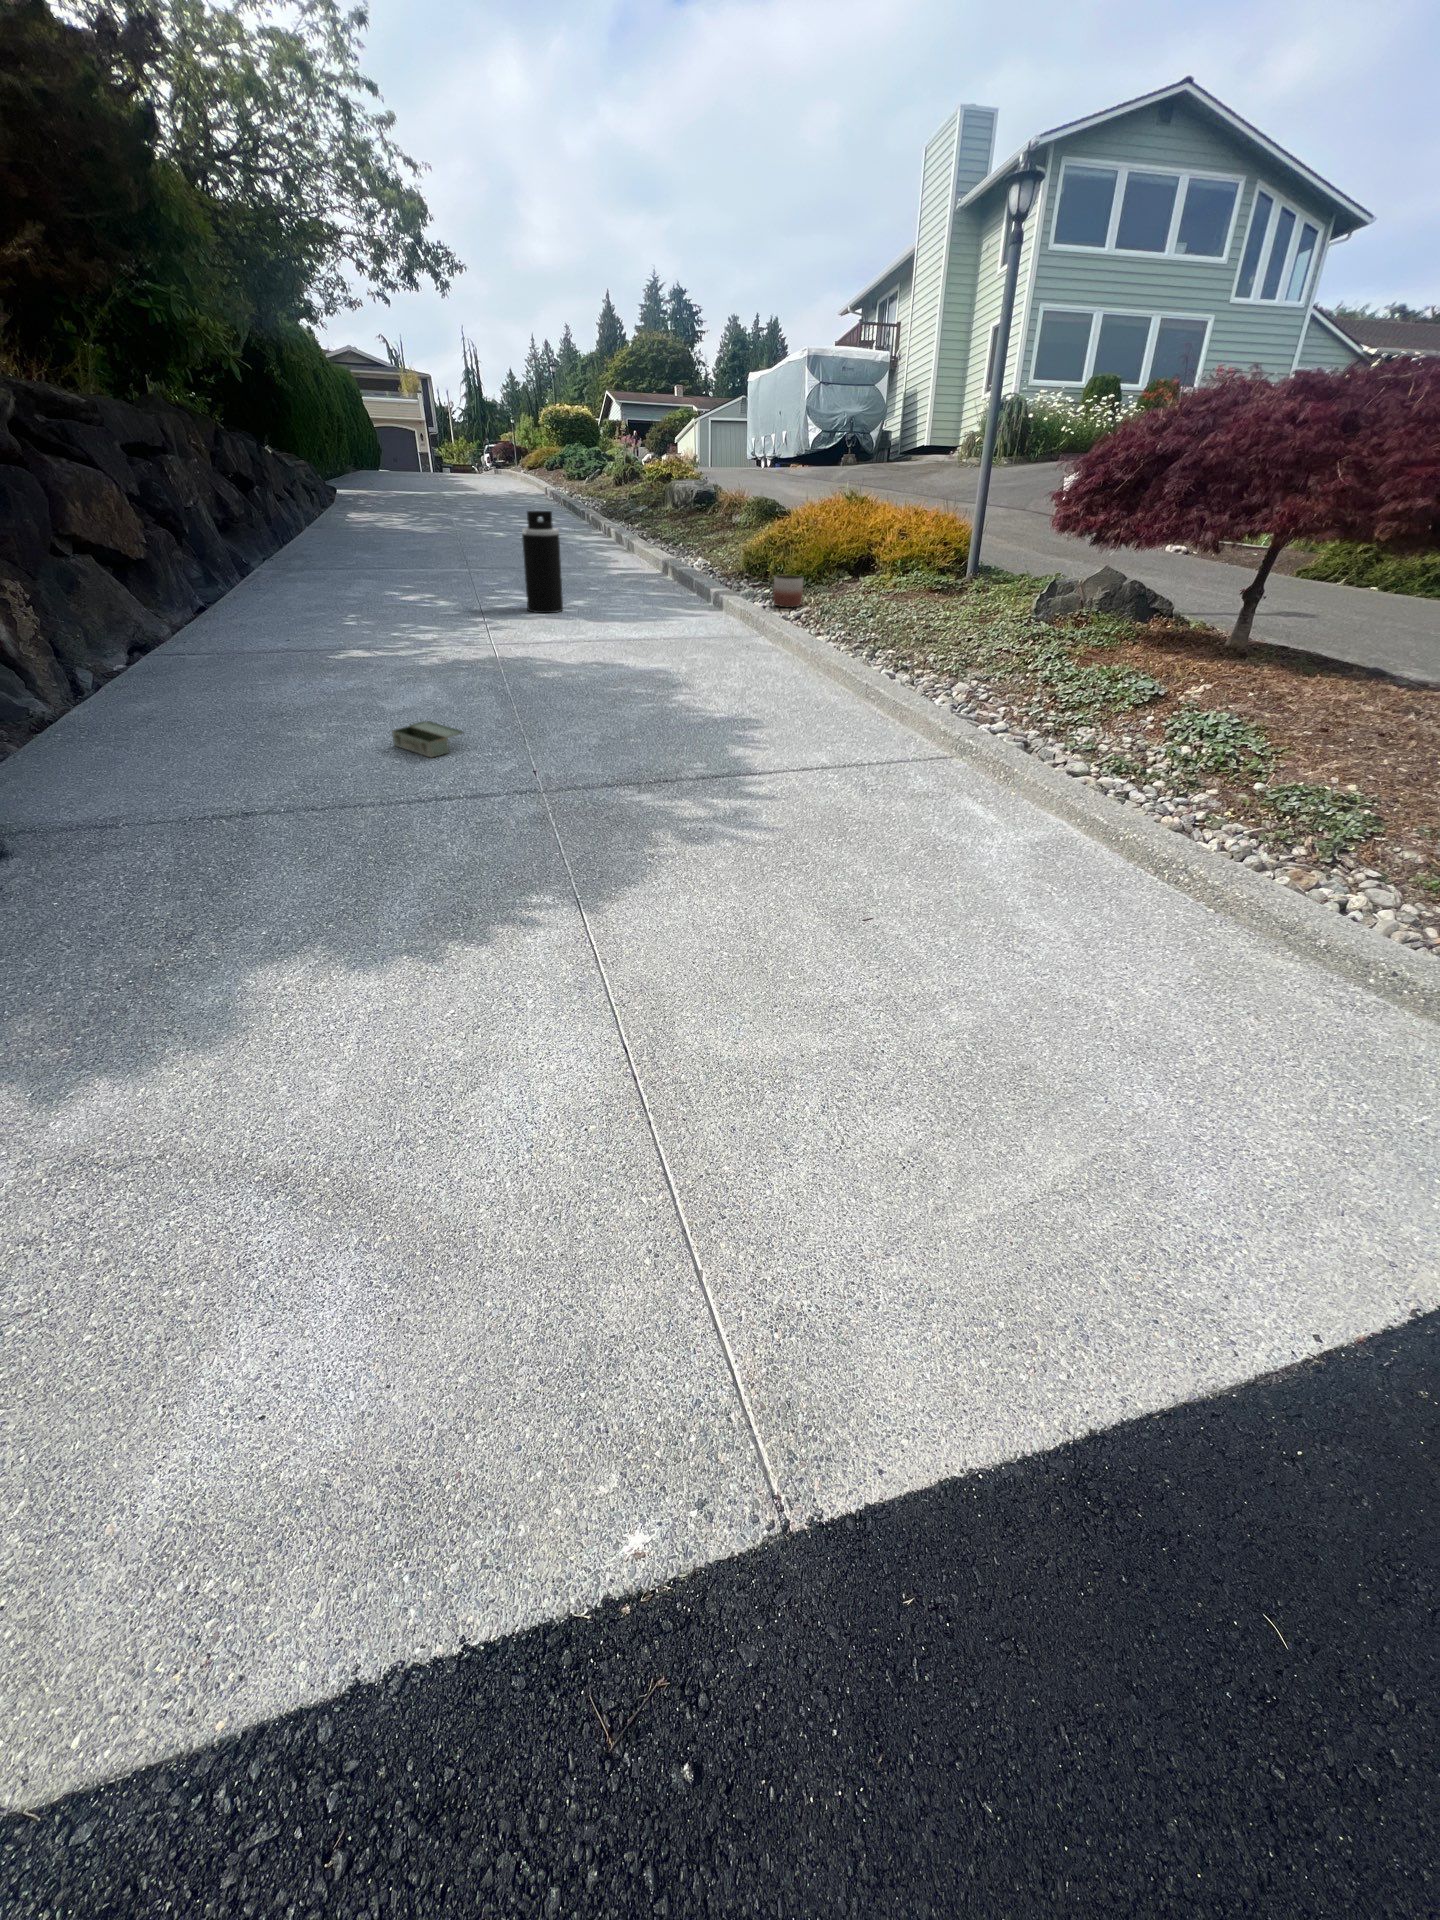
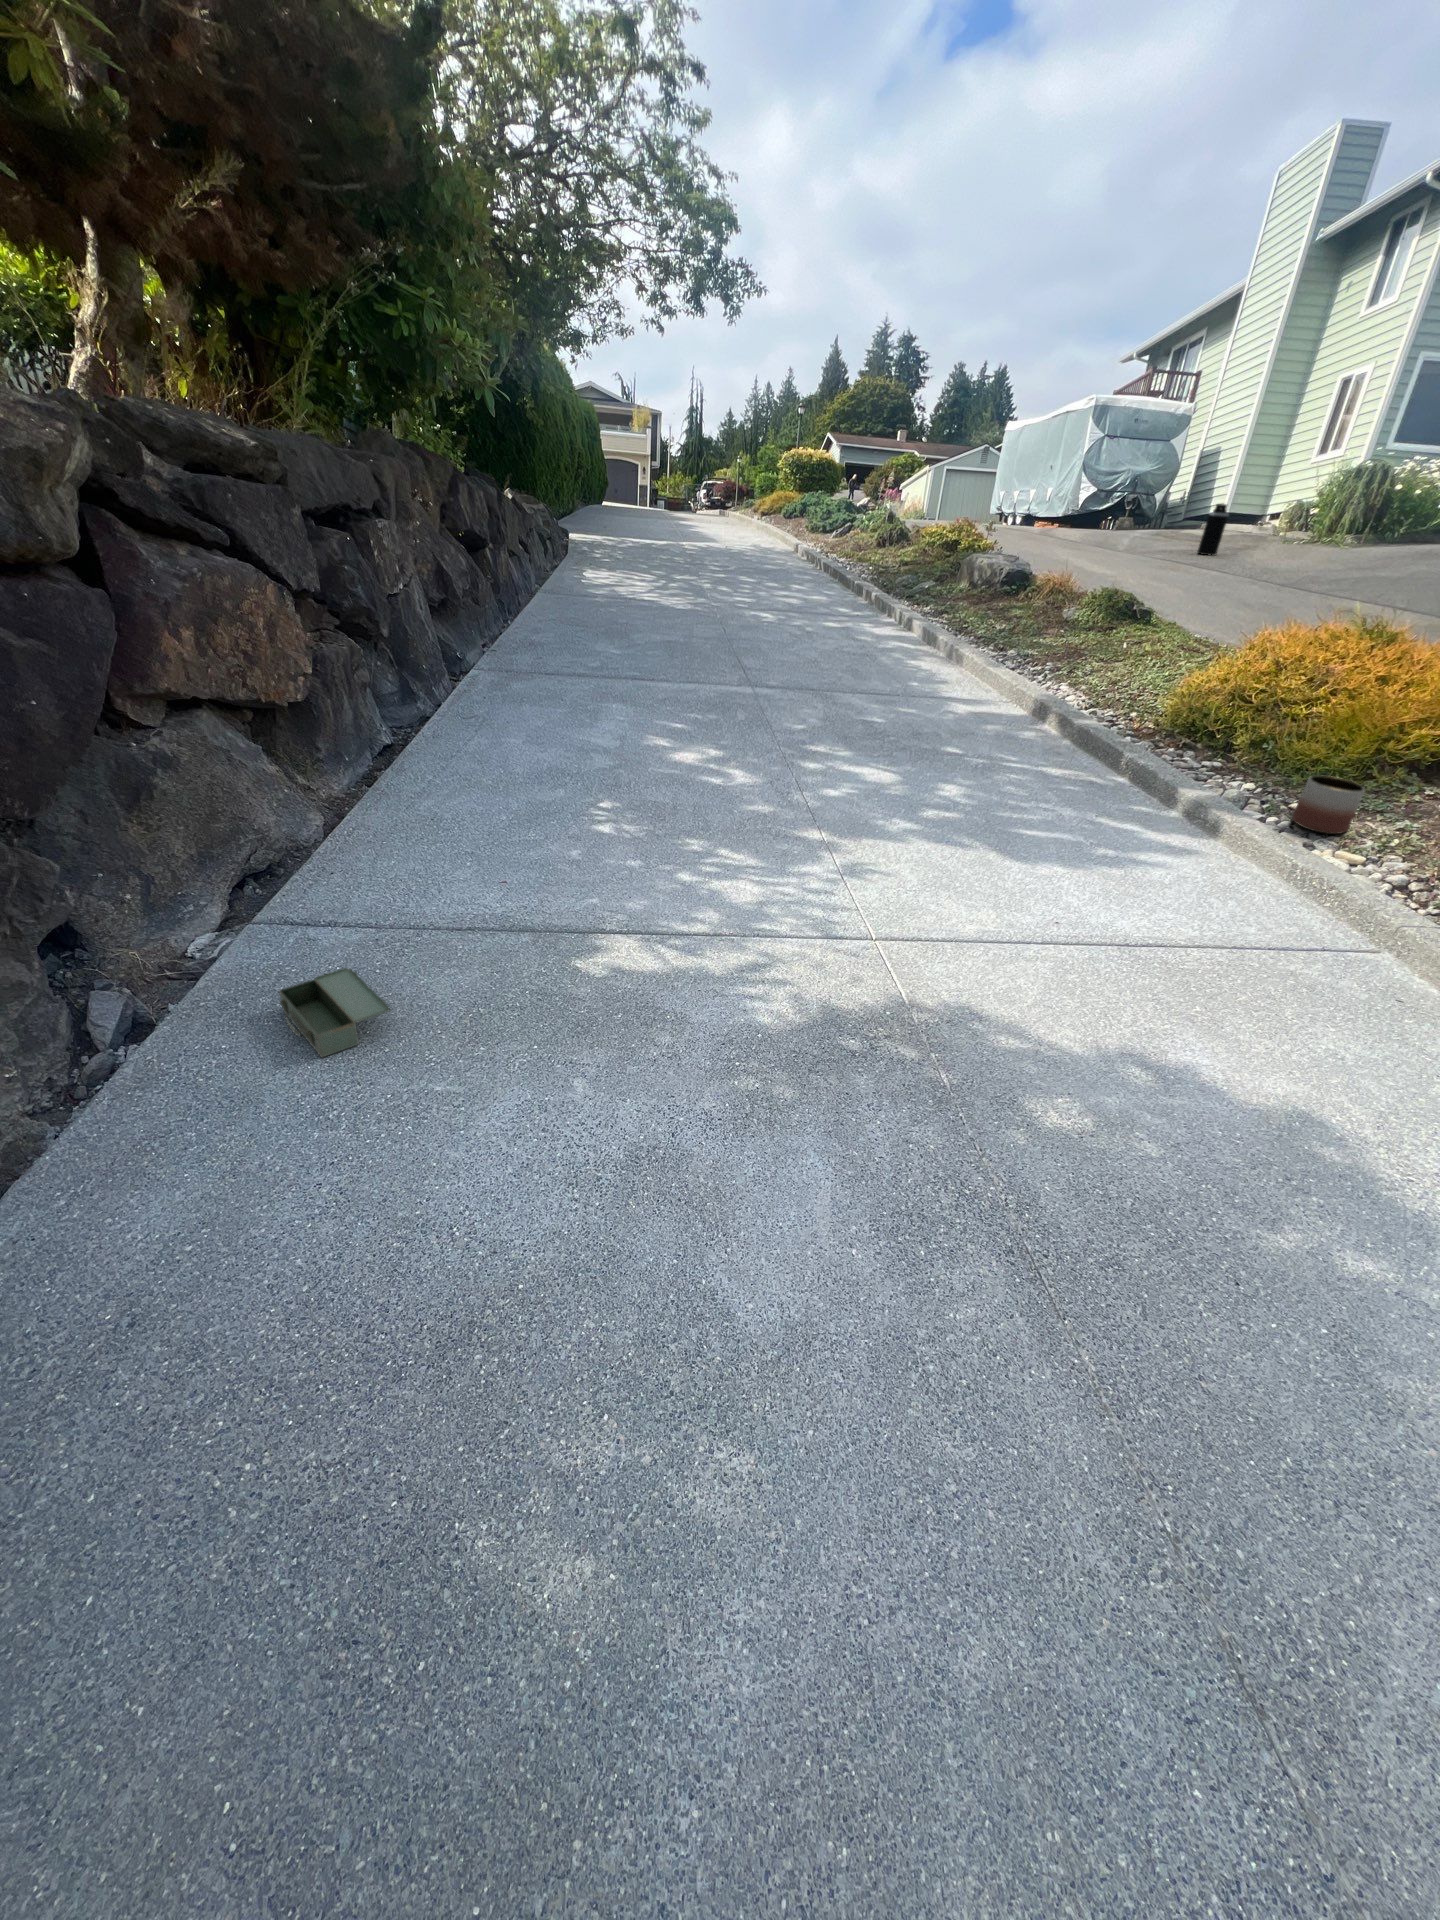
trash can: present [522,511,563,613] -> present [1197,504,1229,556]
toolbox: present [392,721,463,758] -> present [279,968,390,1057]

